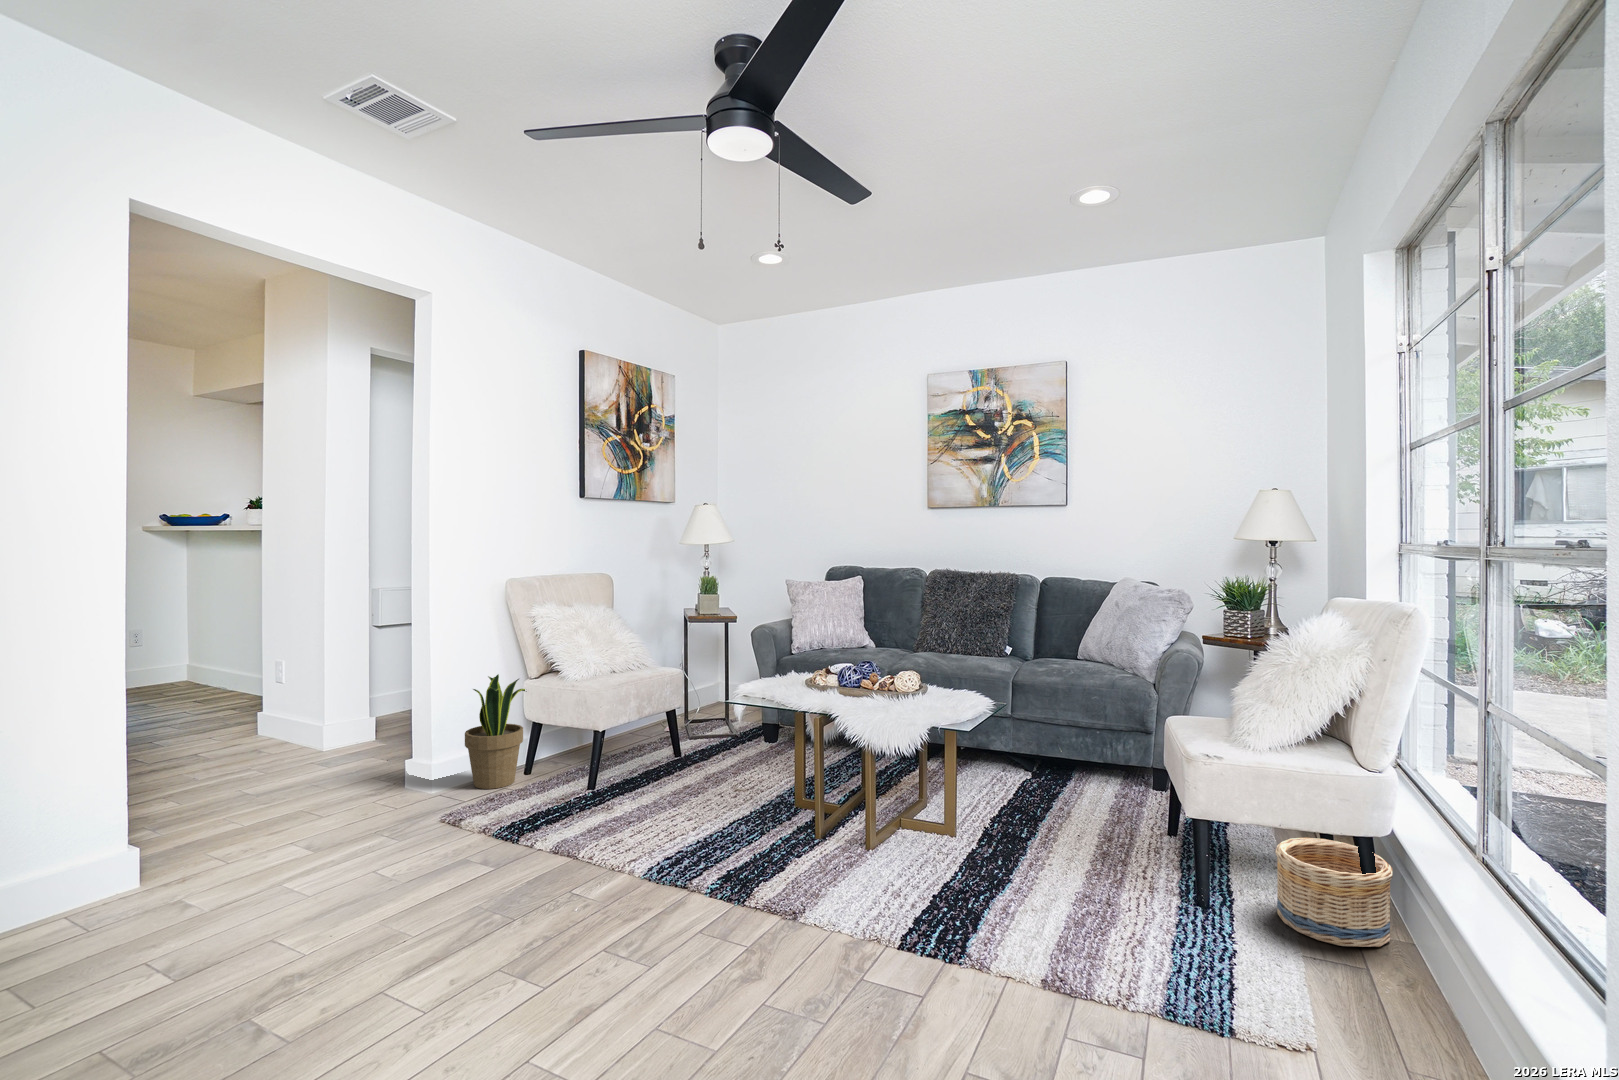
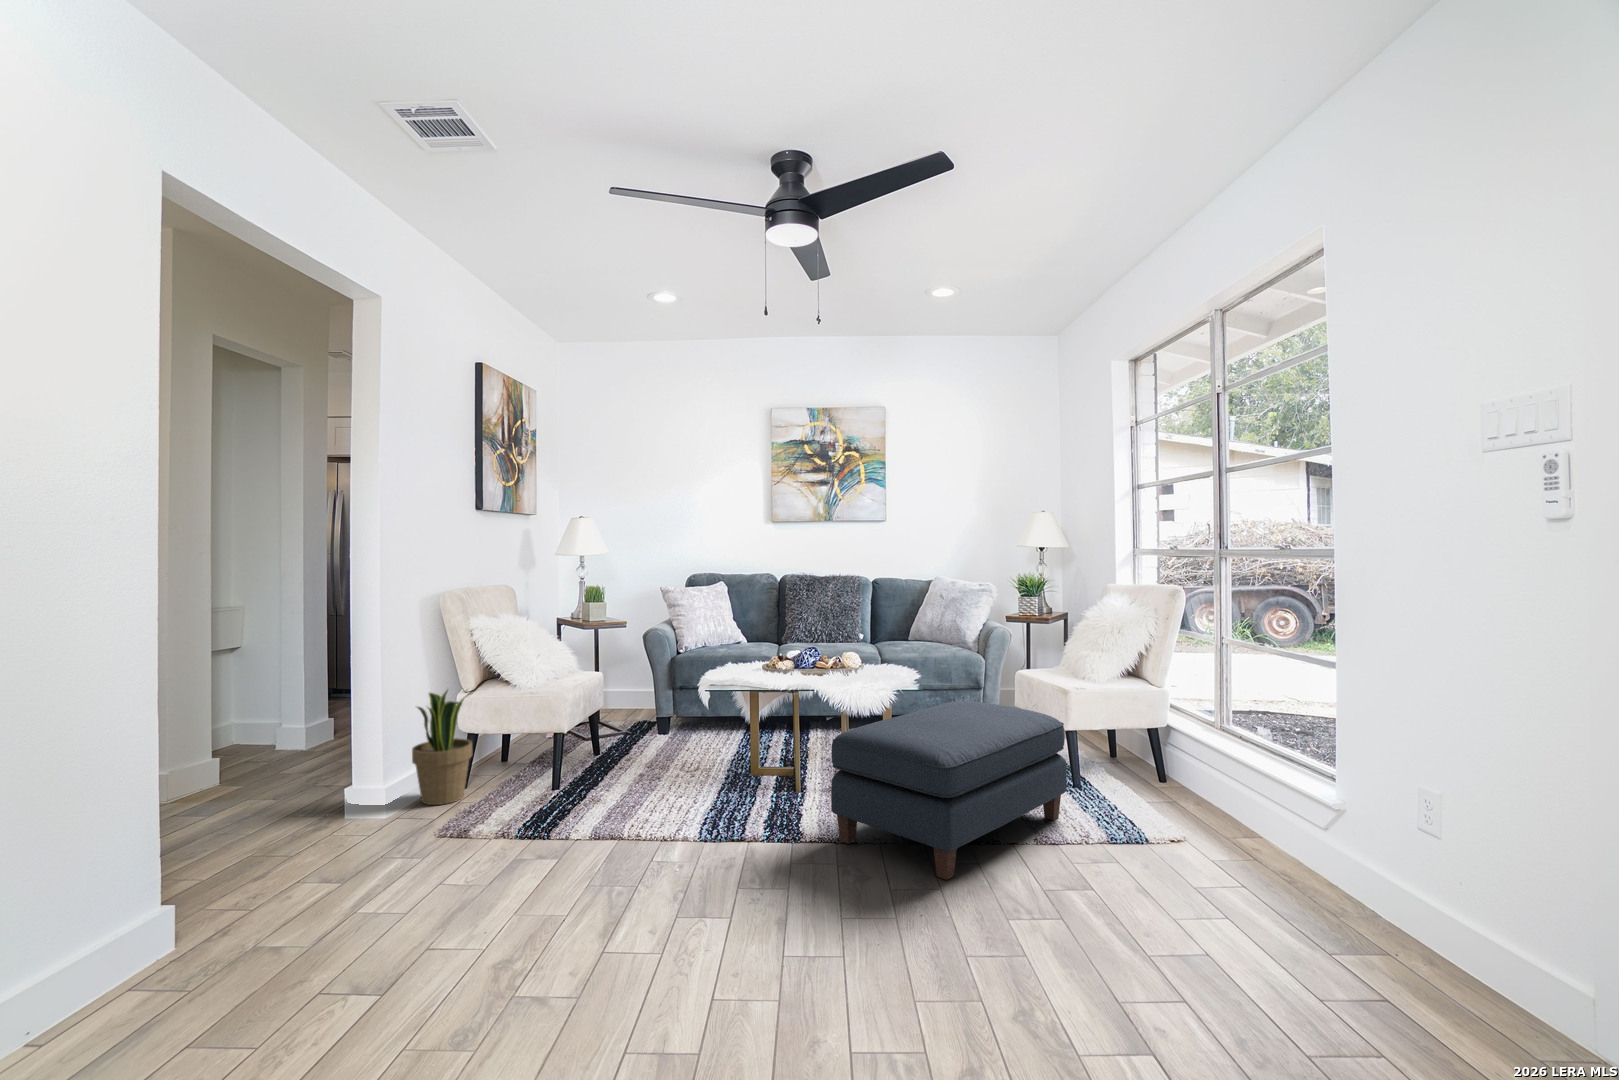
ottoman: none [772,751,1135,1008] -> present [831,701,1067,880]
basket: present [1276,838,1392,947] -> none [1113,735,1179,794]

